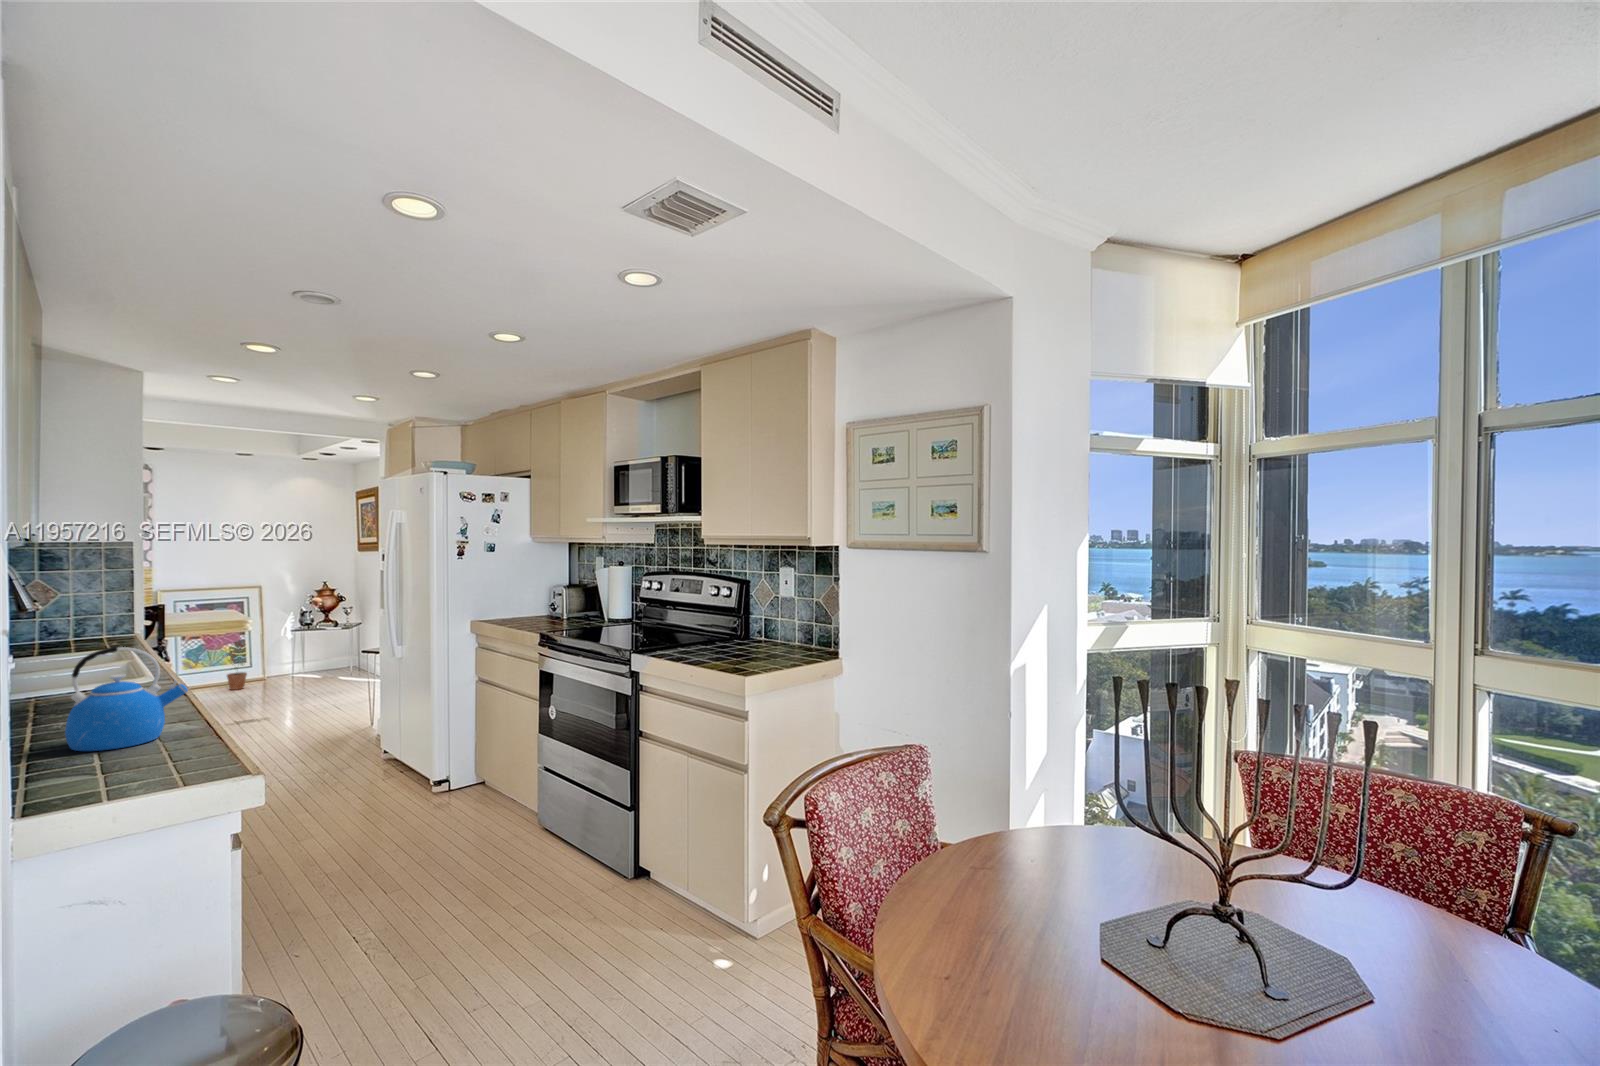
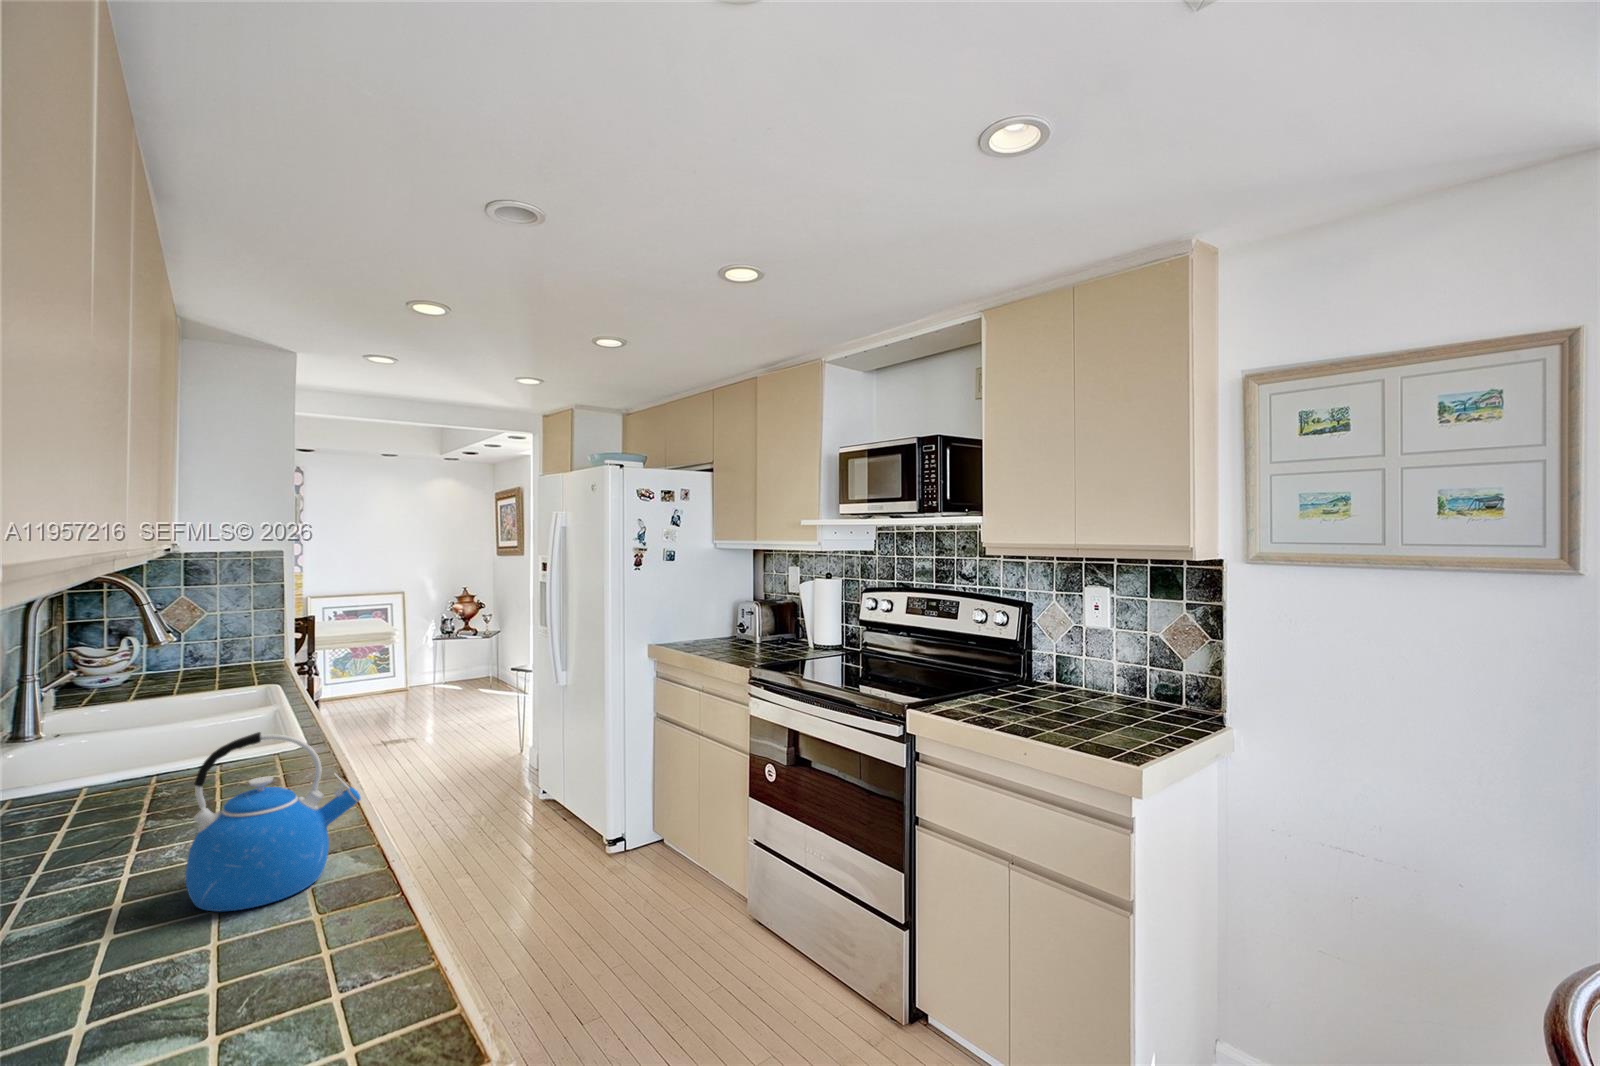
potted plant: present [223,642,247,690] -> none [367,651,392,702]

